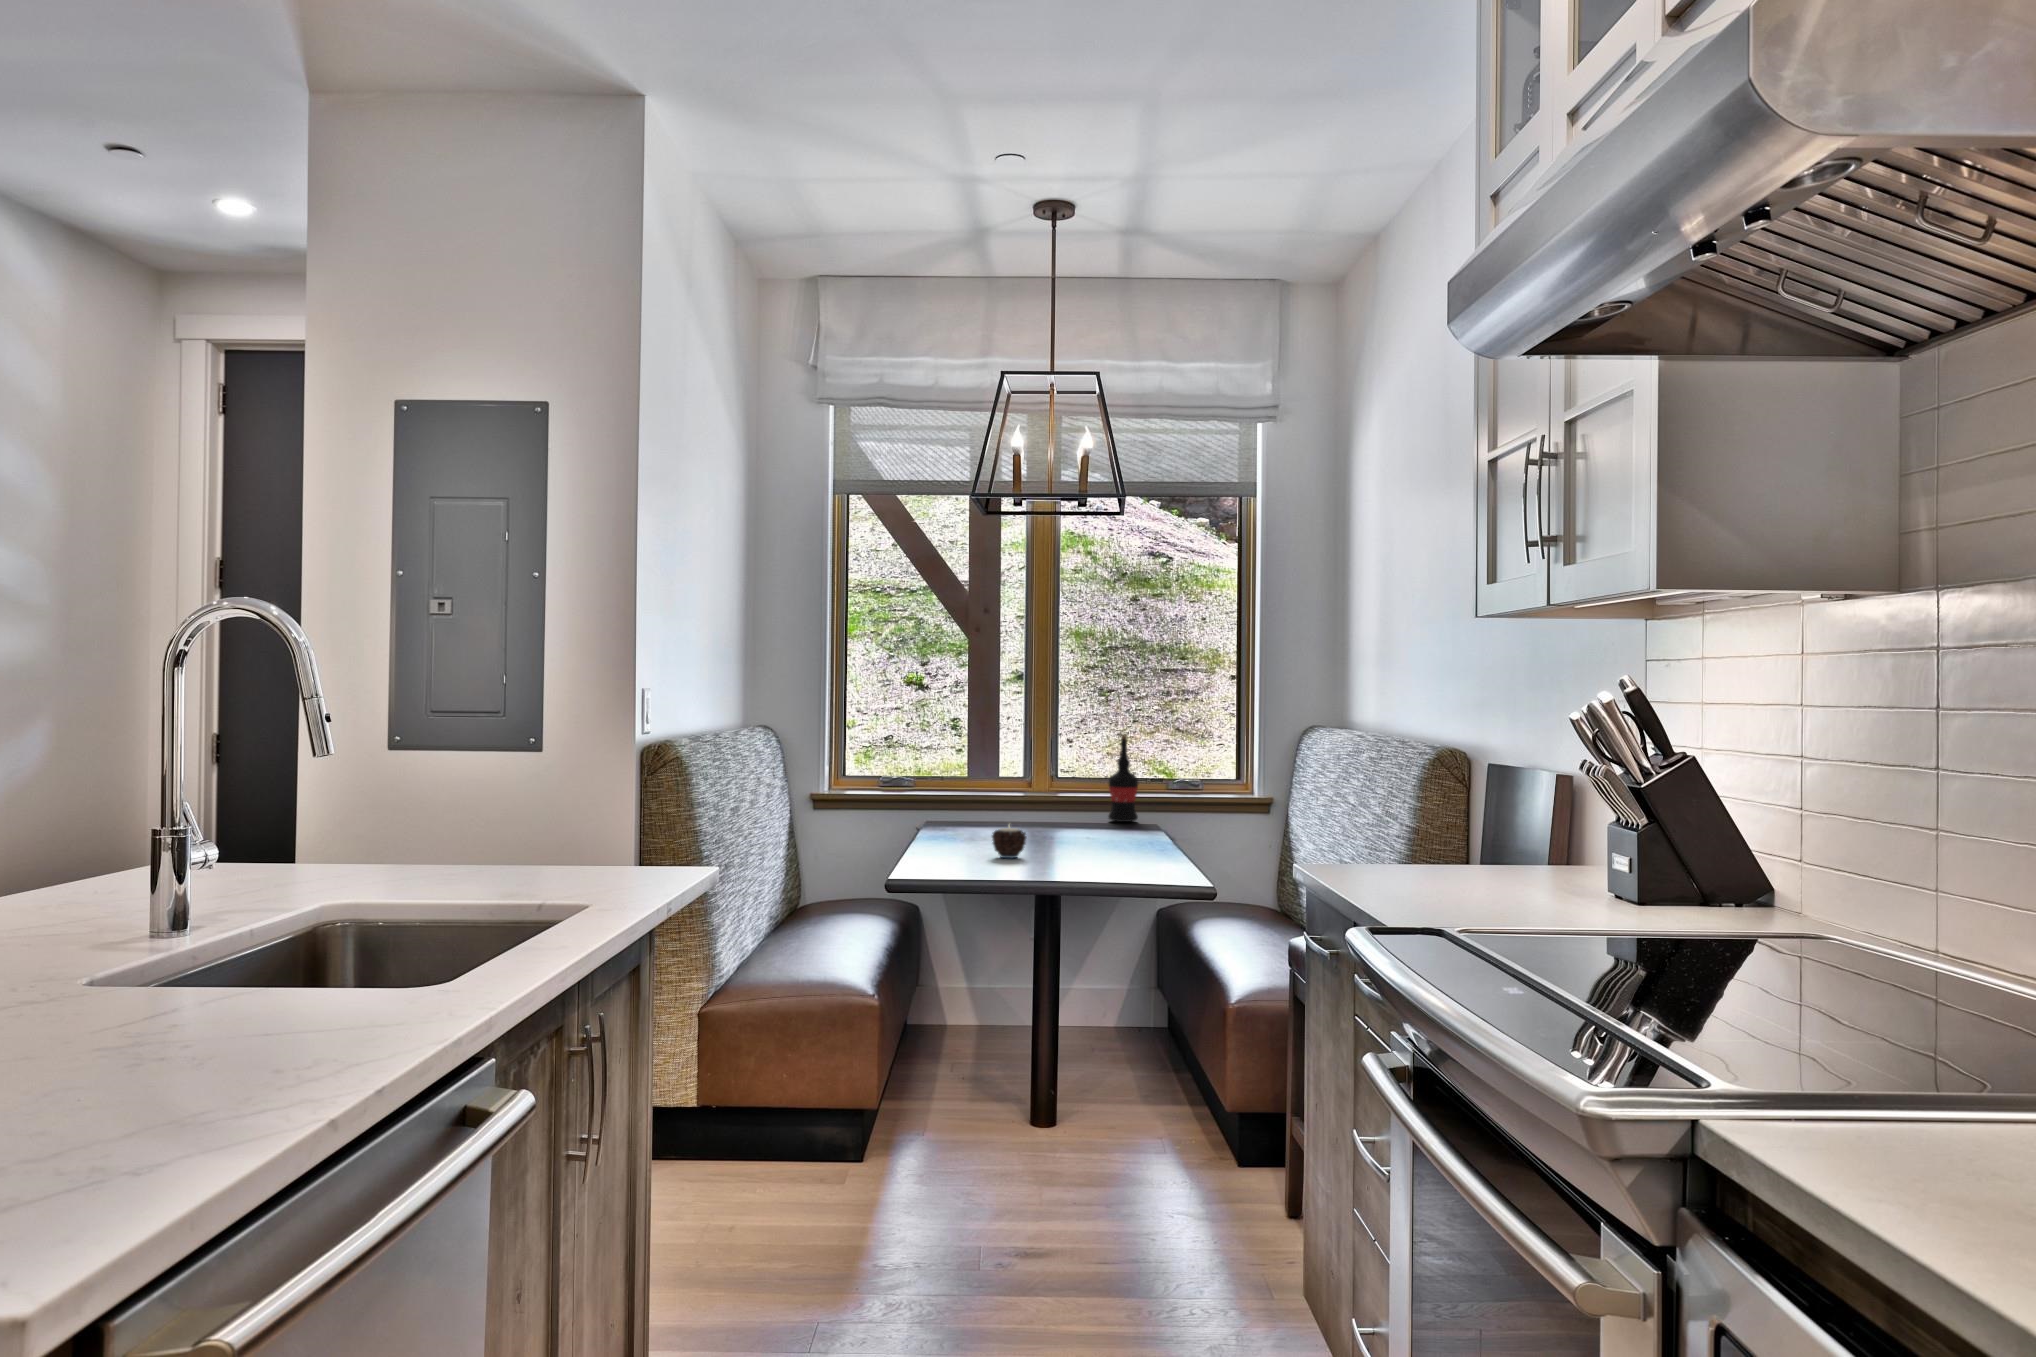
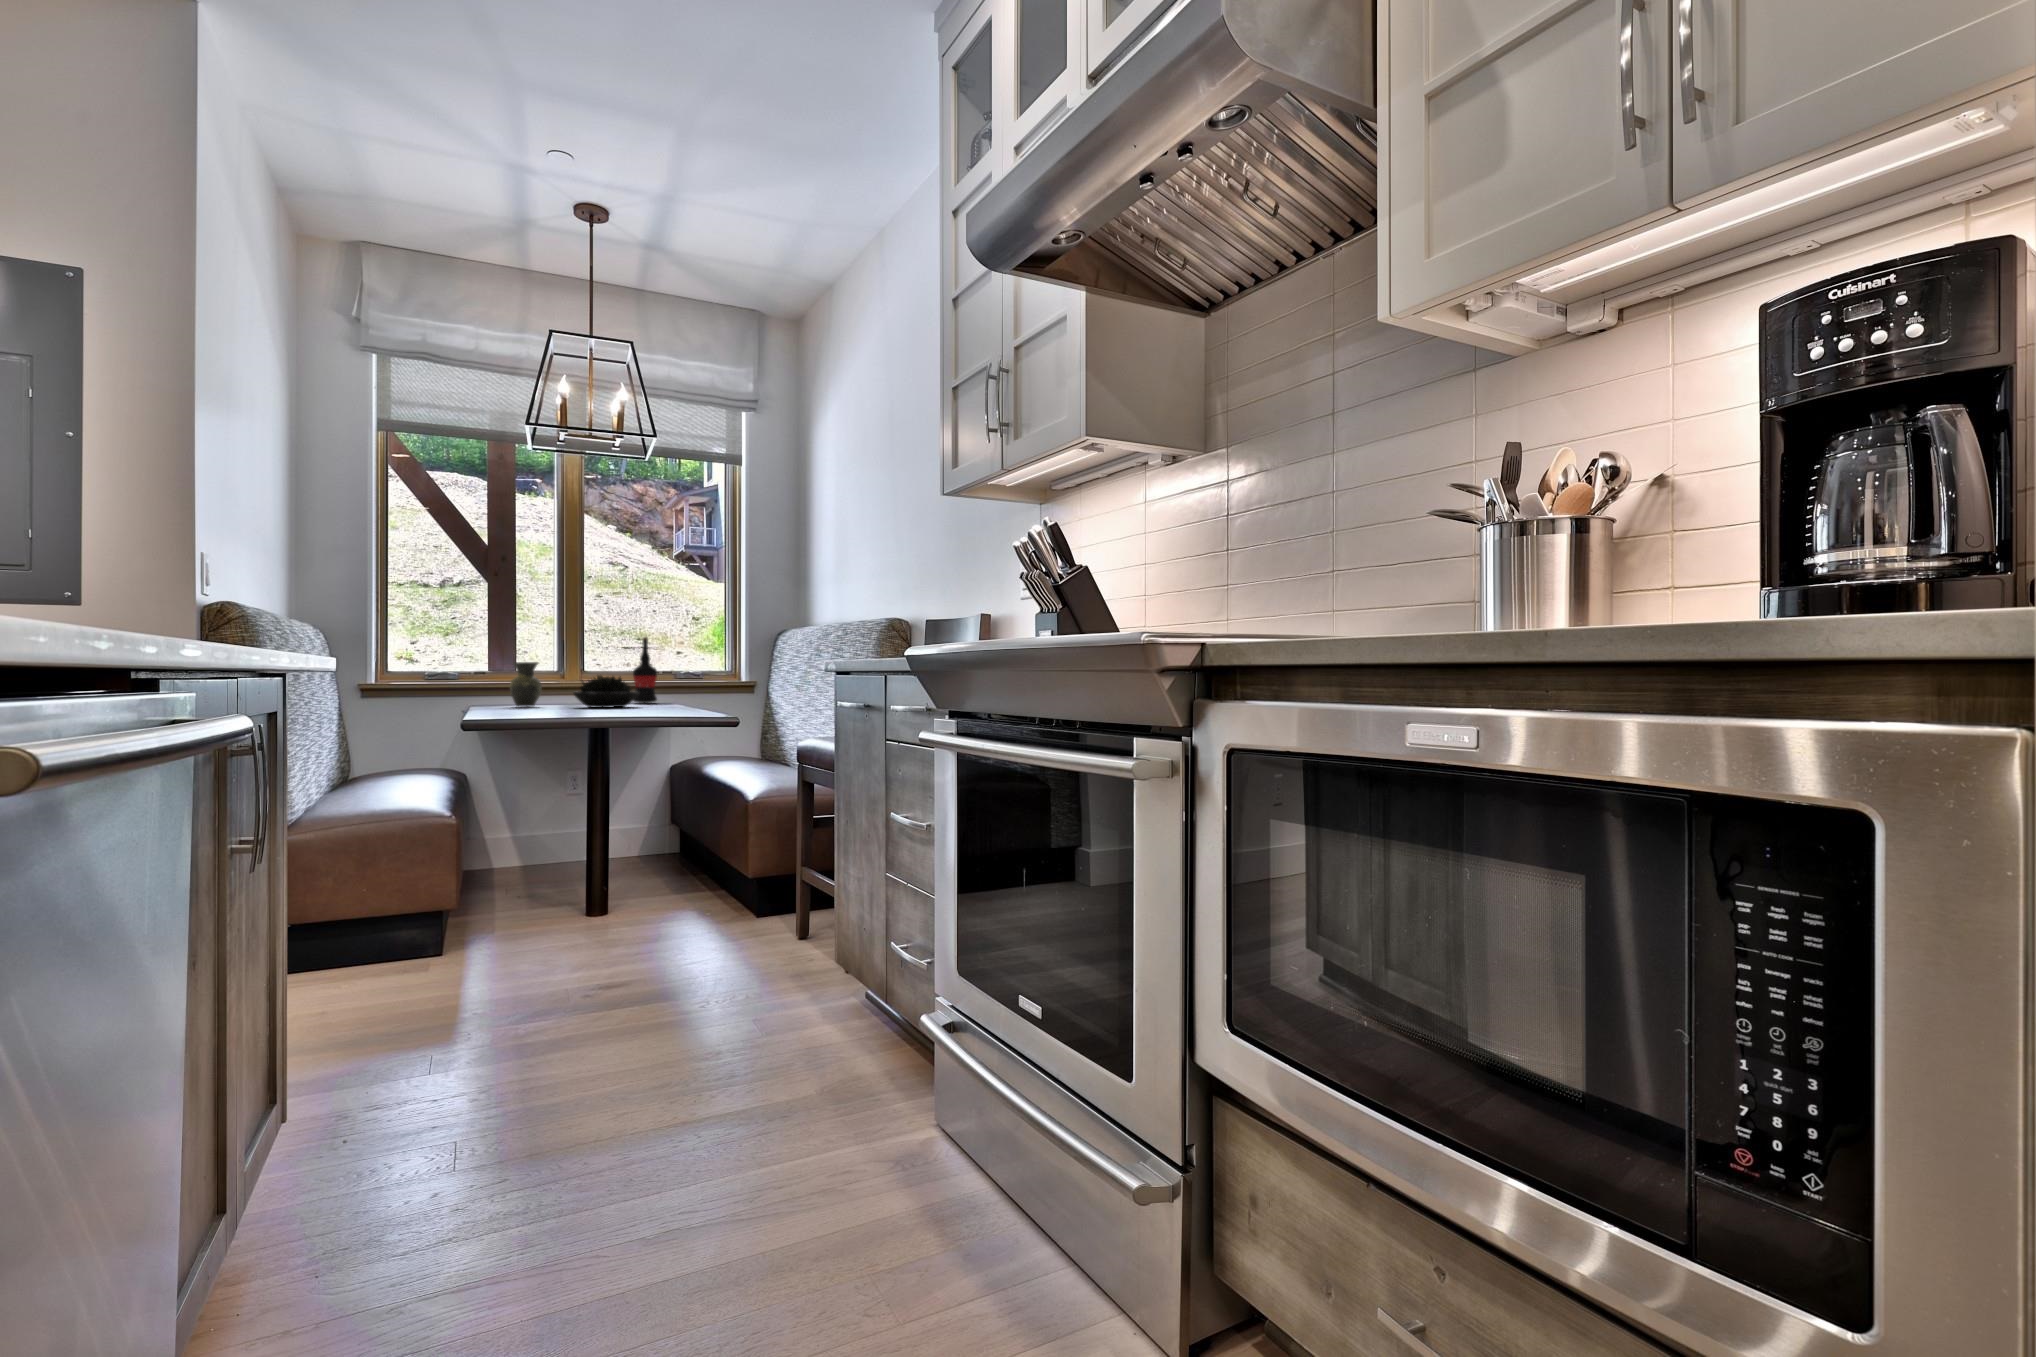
vase: none [963,774,999,830] -> present [510,662,542,706]
succulent plant: none [1031,796,1111,841] -> present [574,675,639,708]
candle: present [992,828,1026,858] -> none [544,685,574,712]

